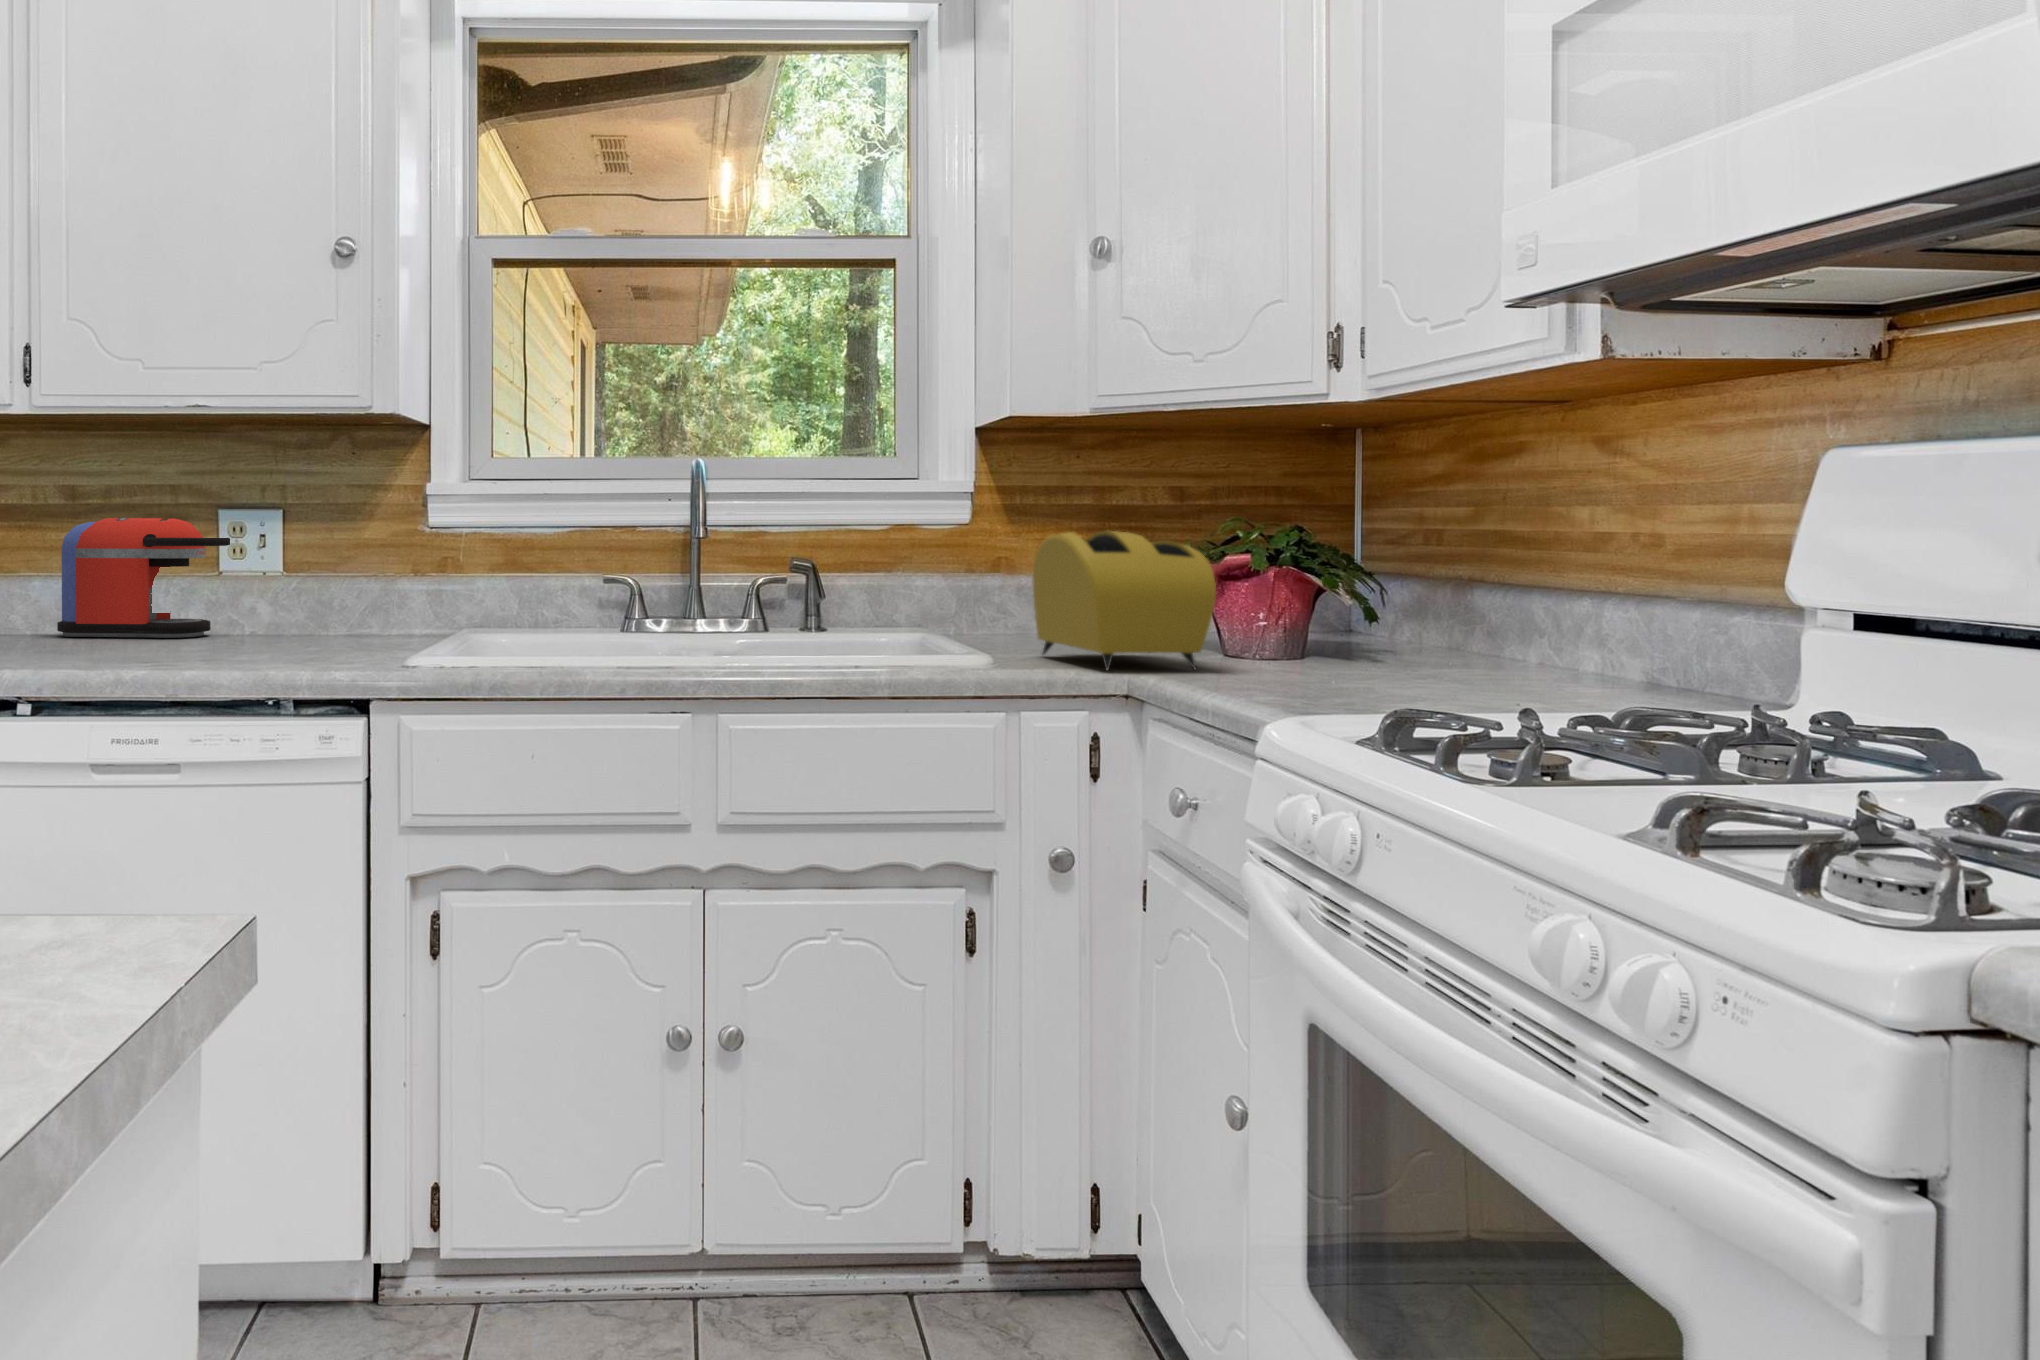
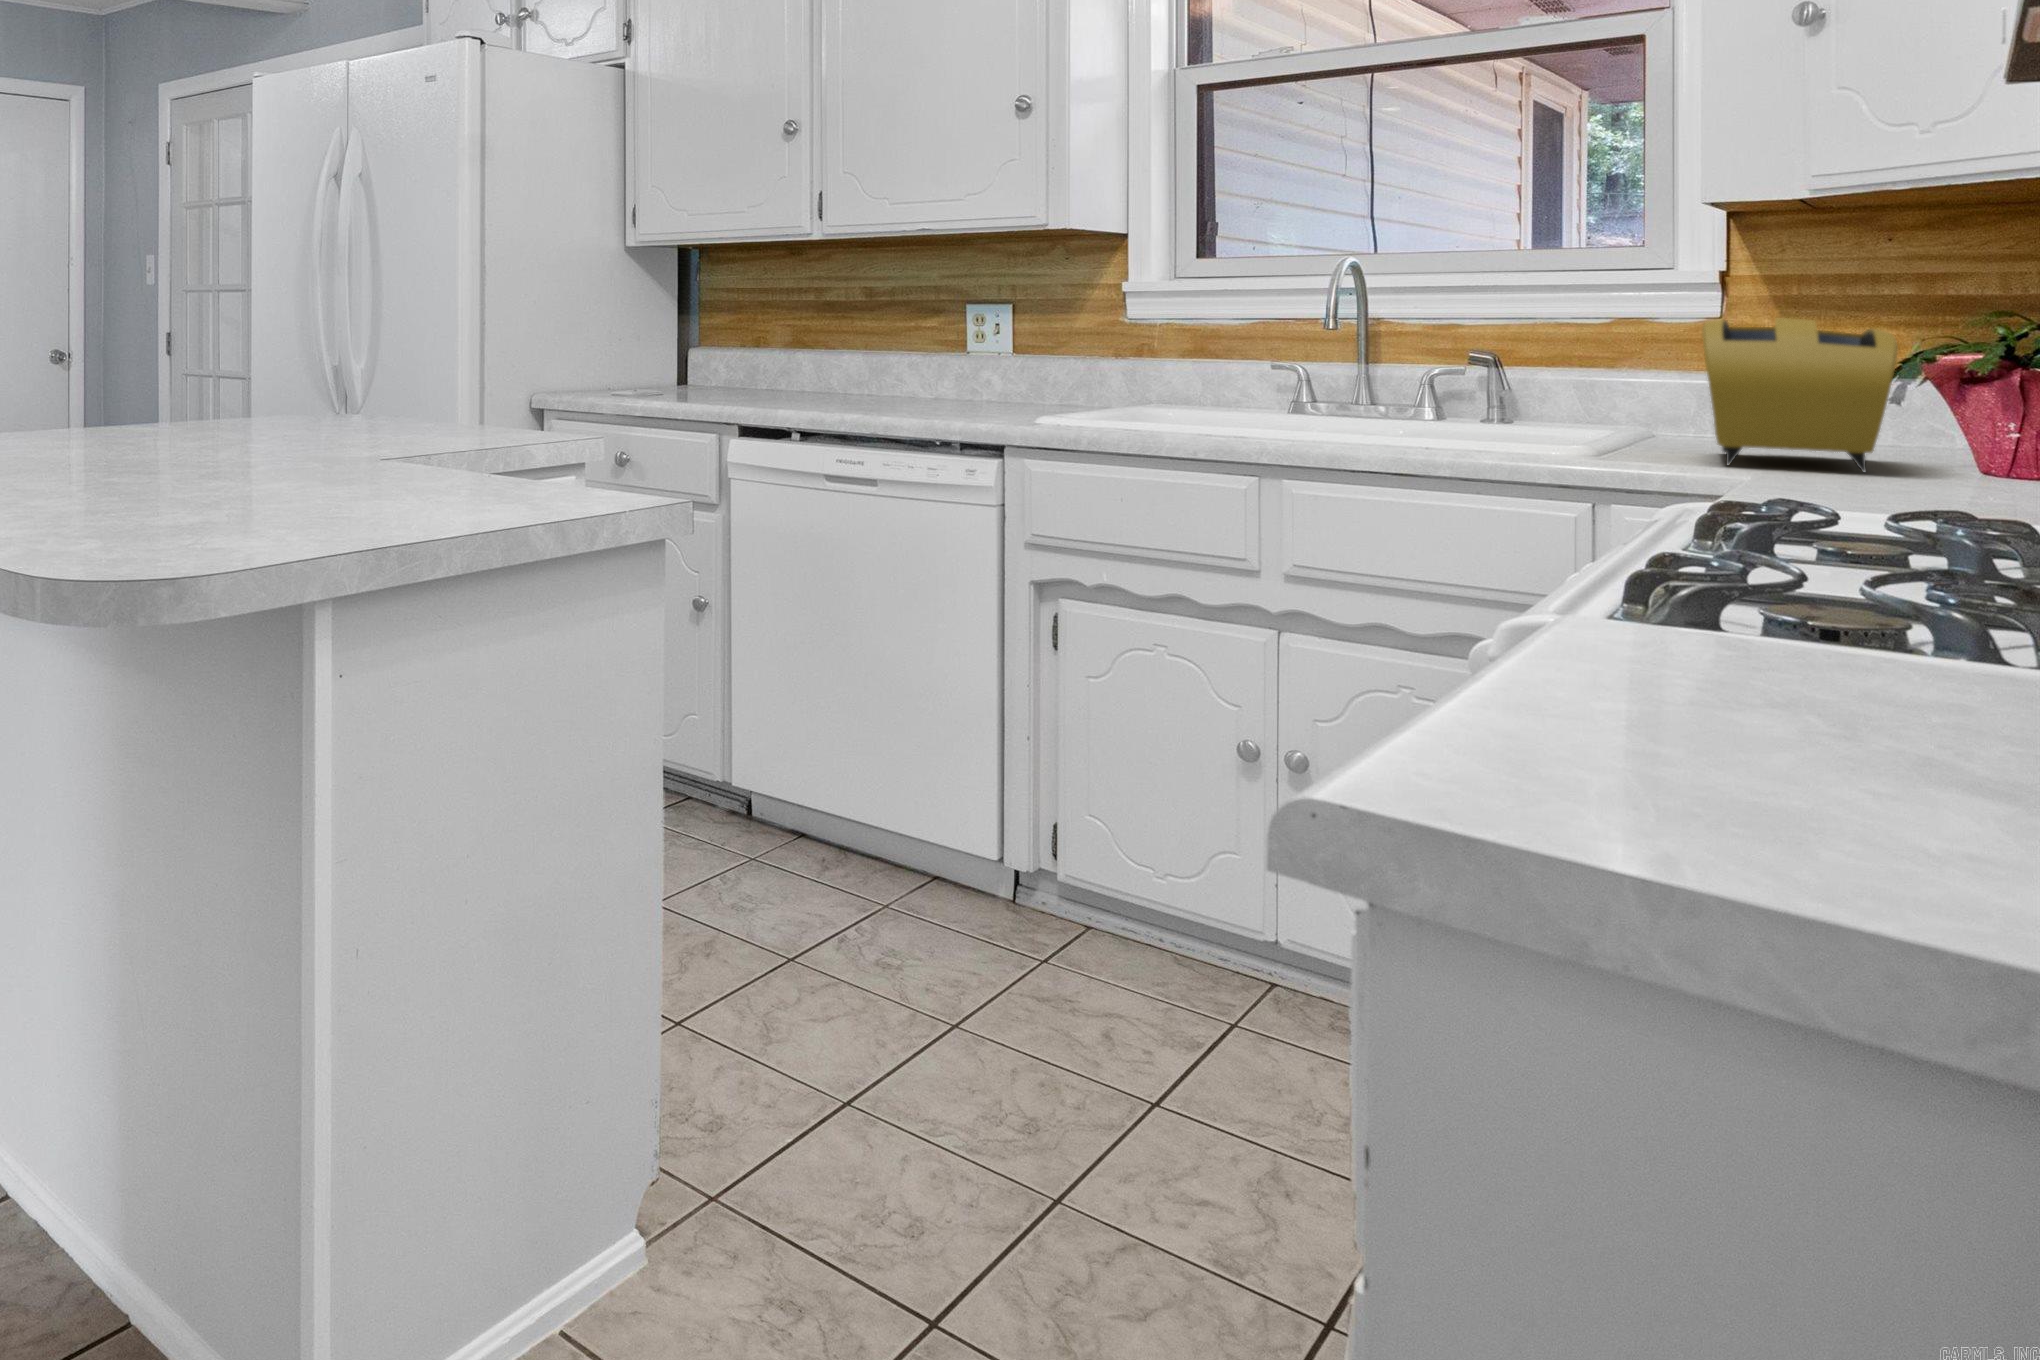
coffee maker: present [57,518,230,638] -> none [856,311,975,401]

